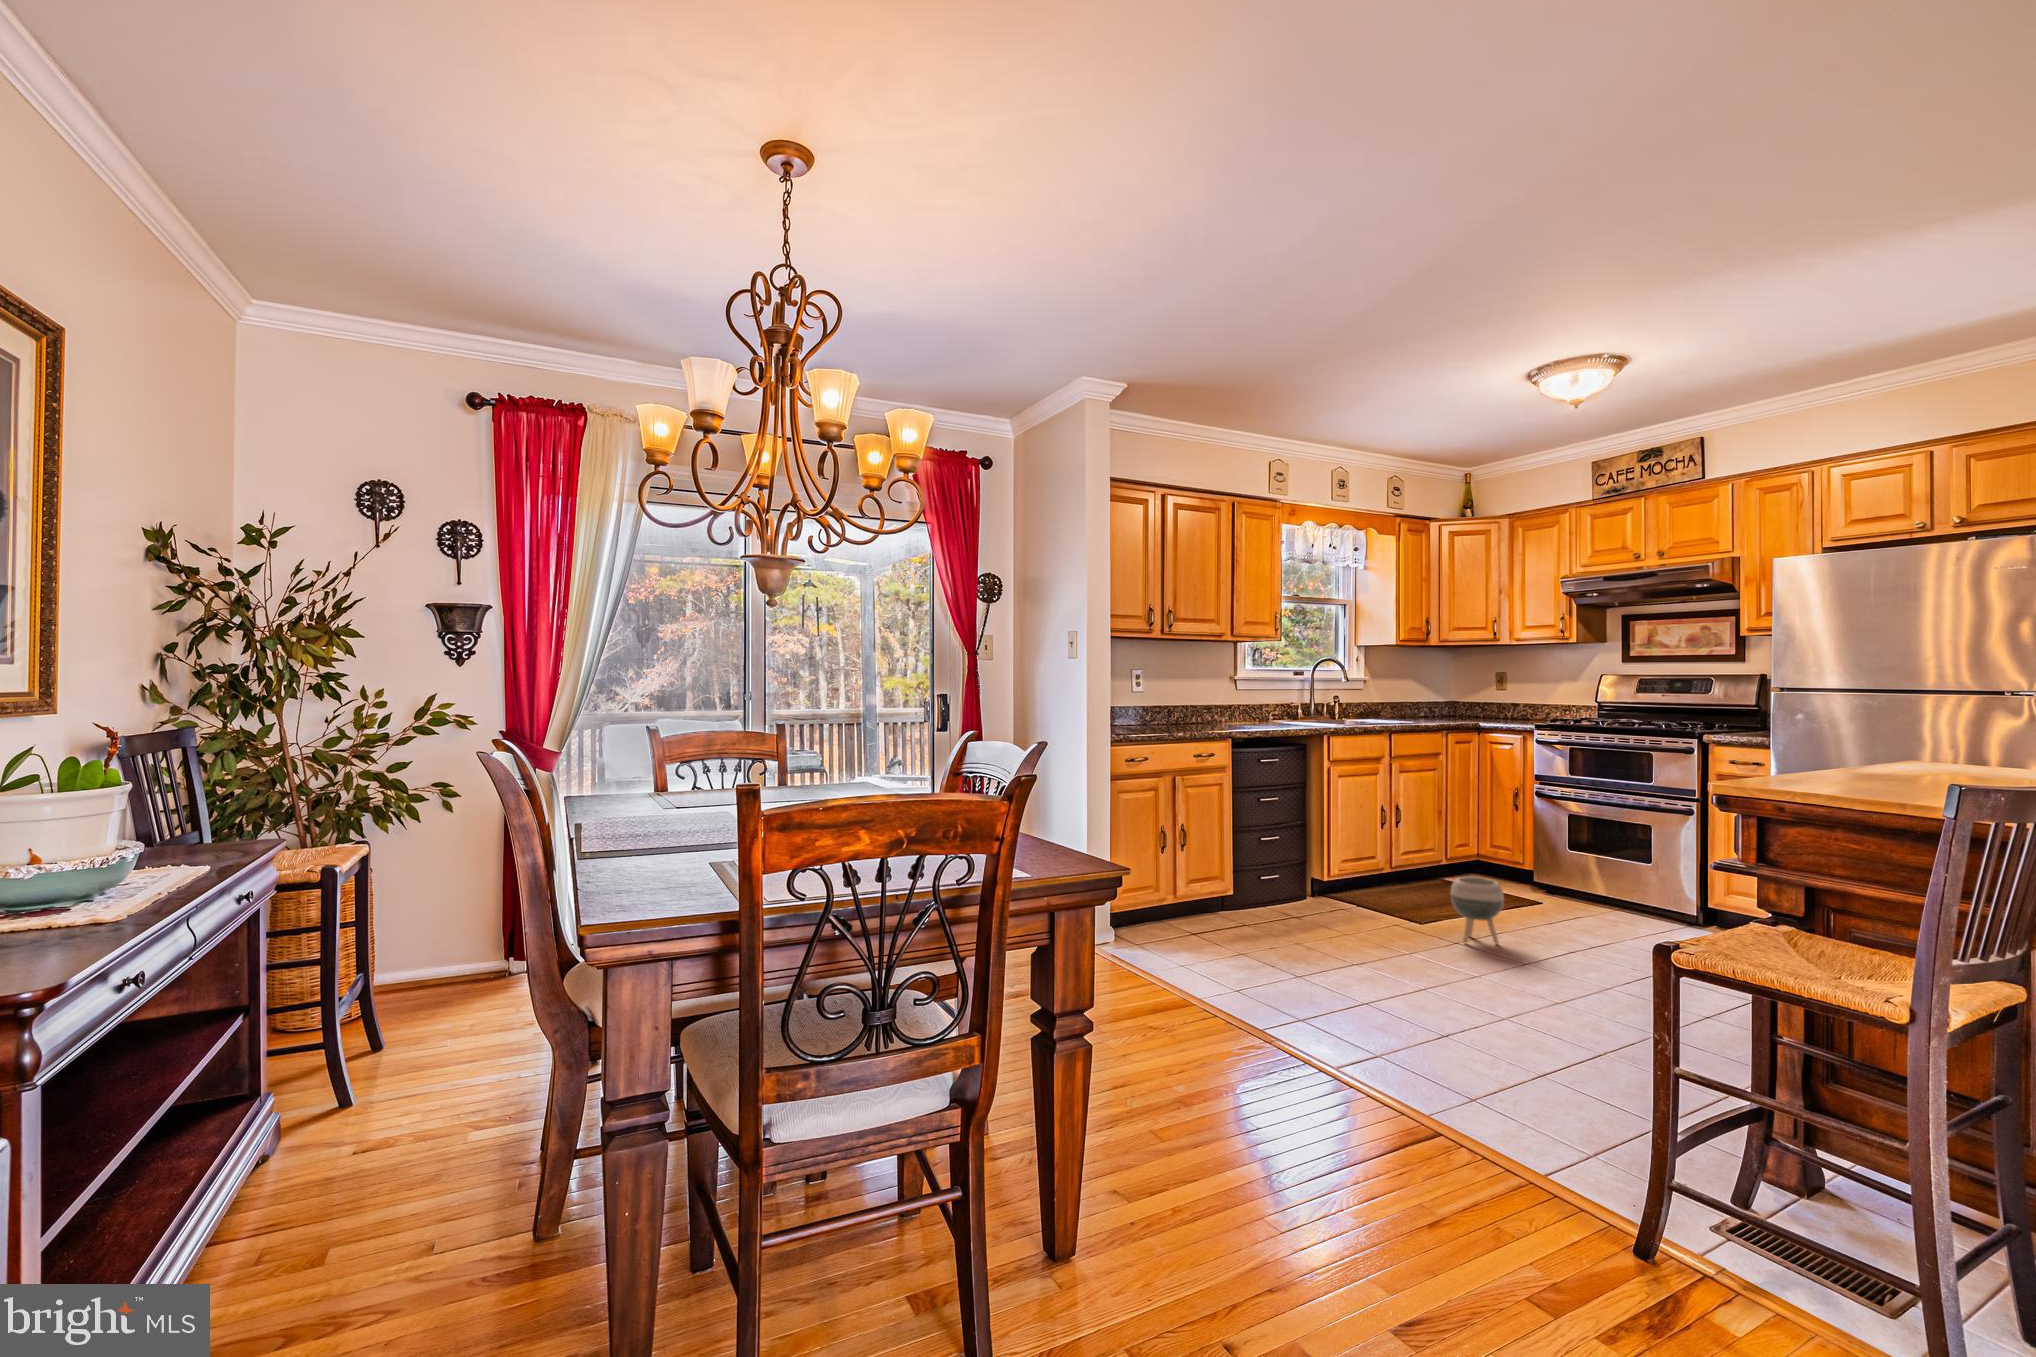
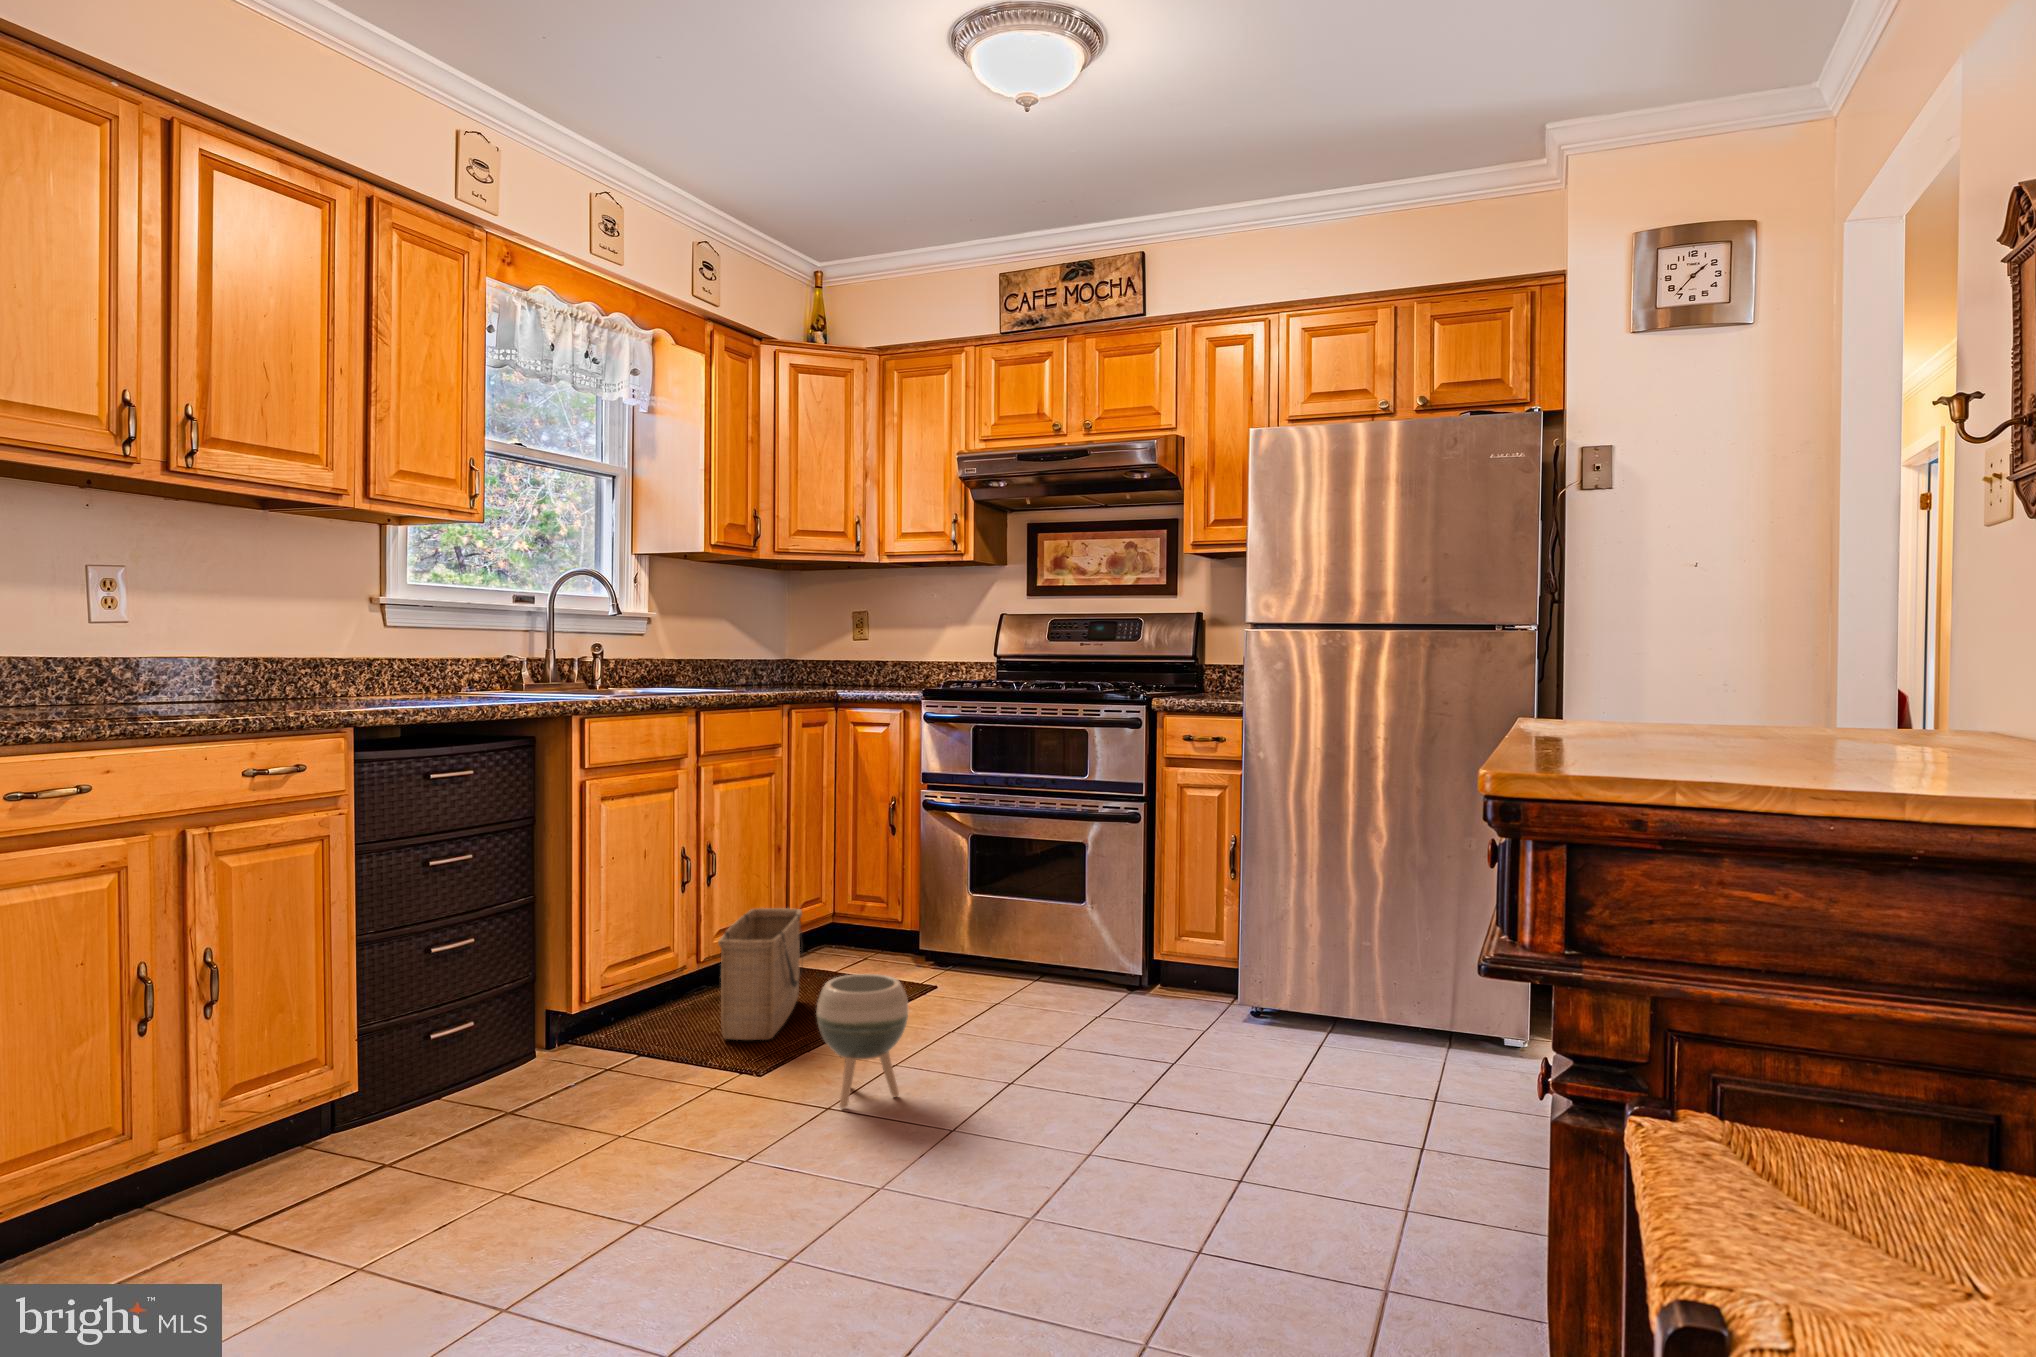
basket: none [1400,844,1452,911] -> present [718,908,802,1040]

